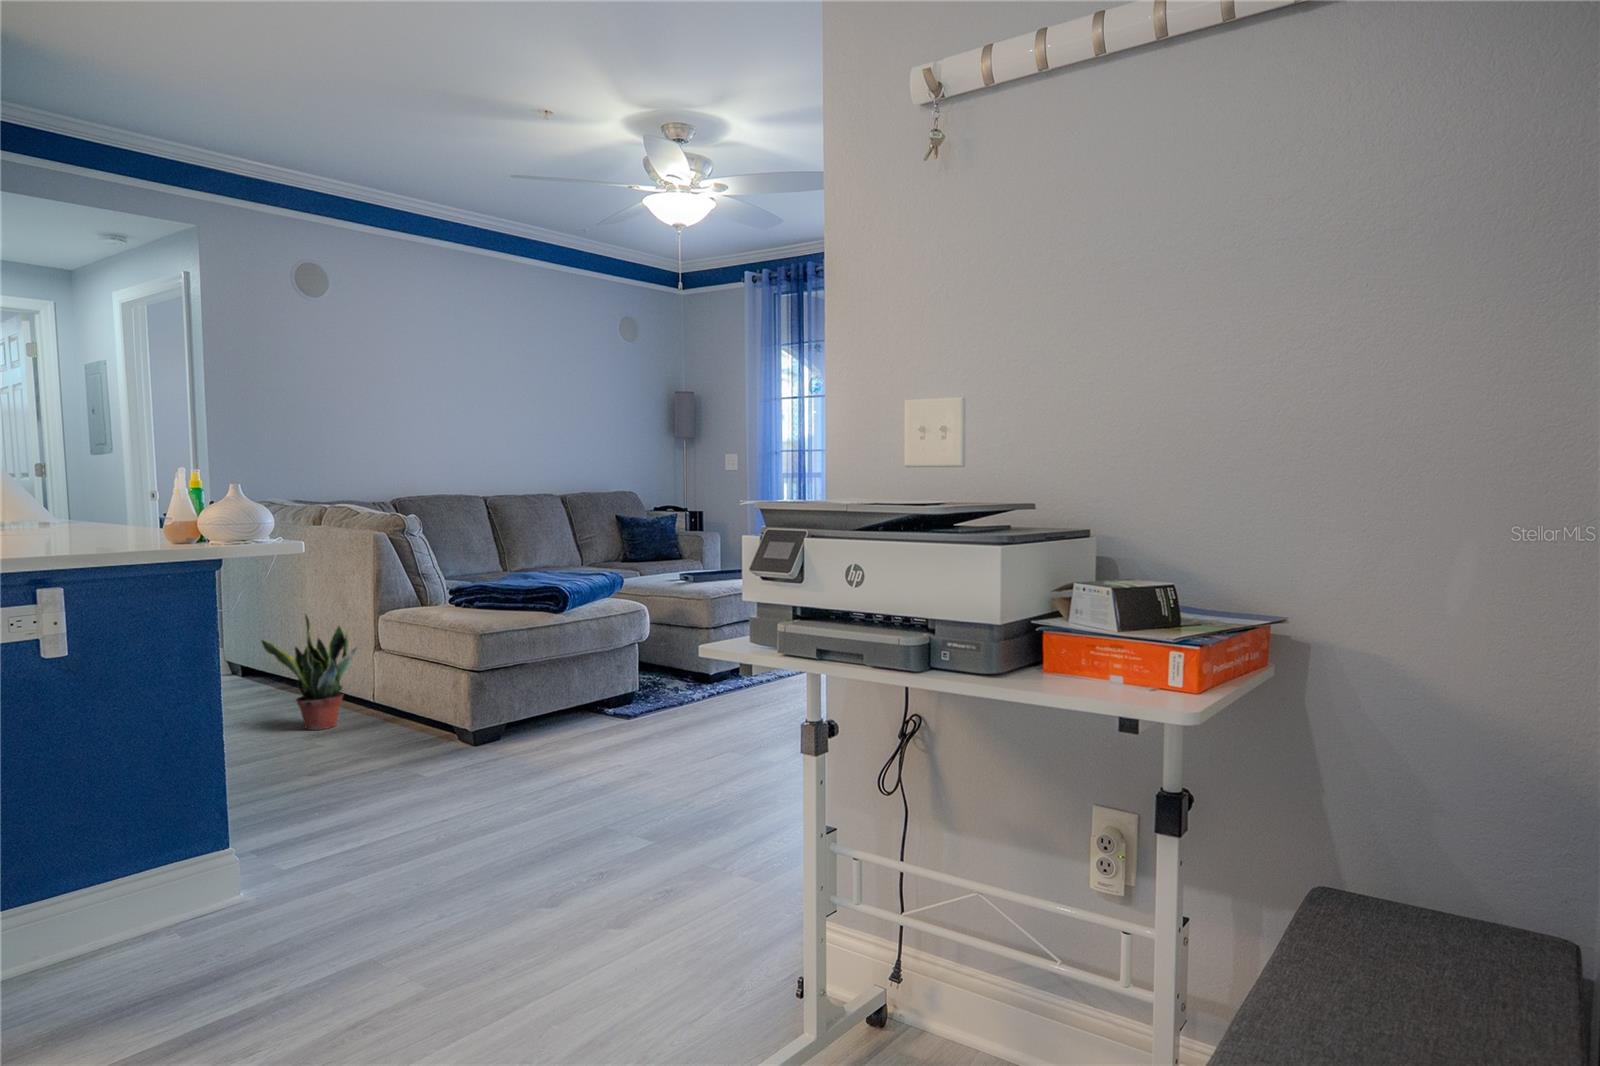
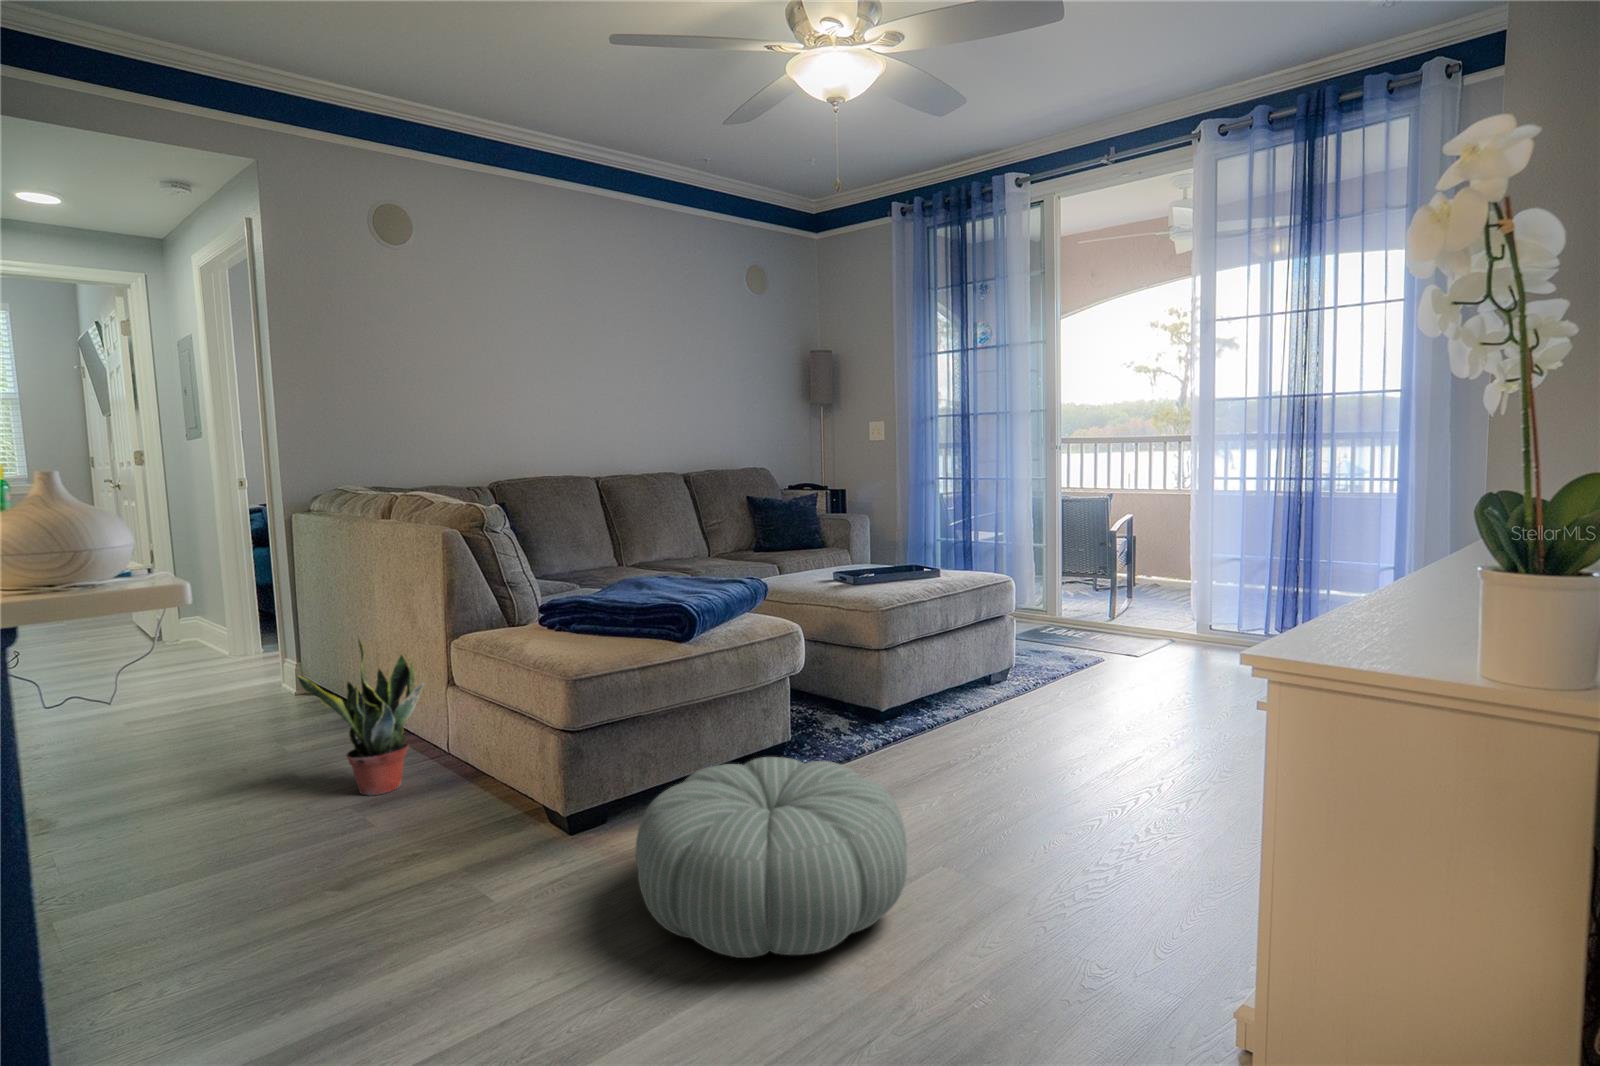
pouf: none [524,684,702,789] -> present [636,757,907,958]

